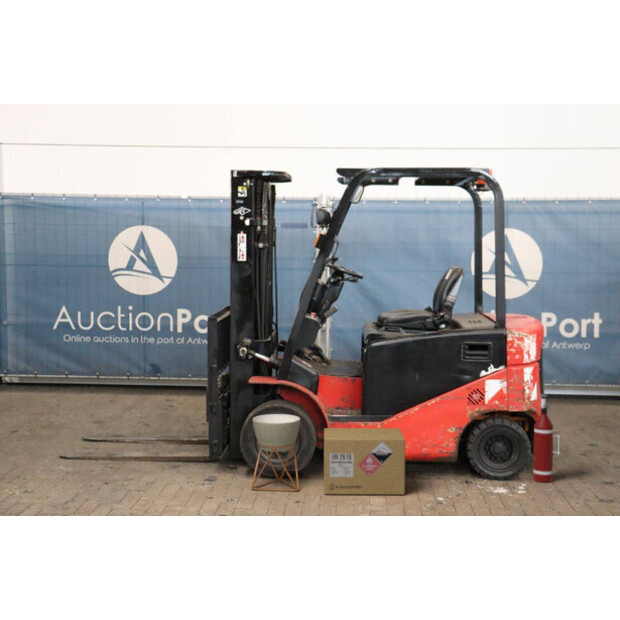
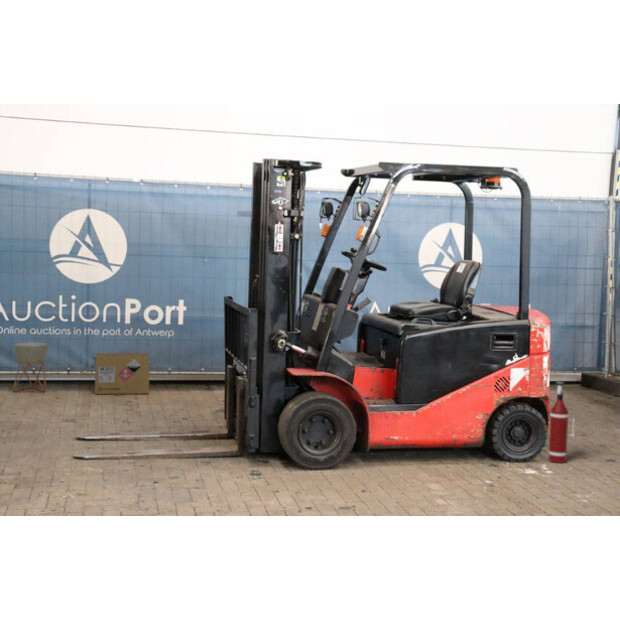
planter: present [251,414,300,491] -> present [13,343,48,392]
cardboard box: present [324,428,405,495] -> present [95,353,149,394]

